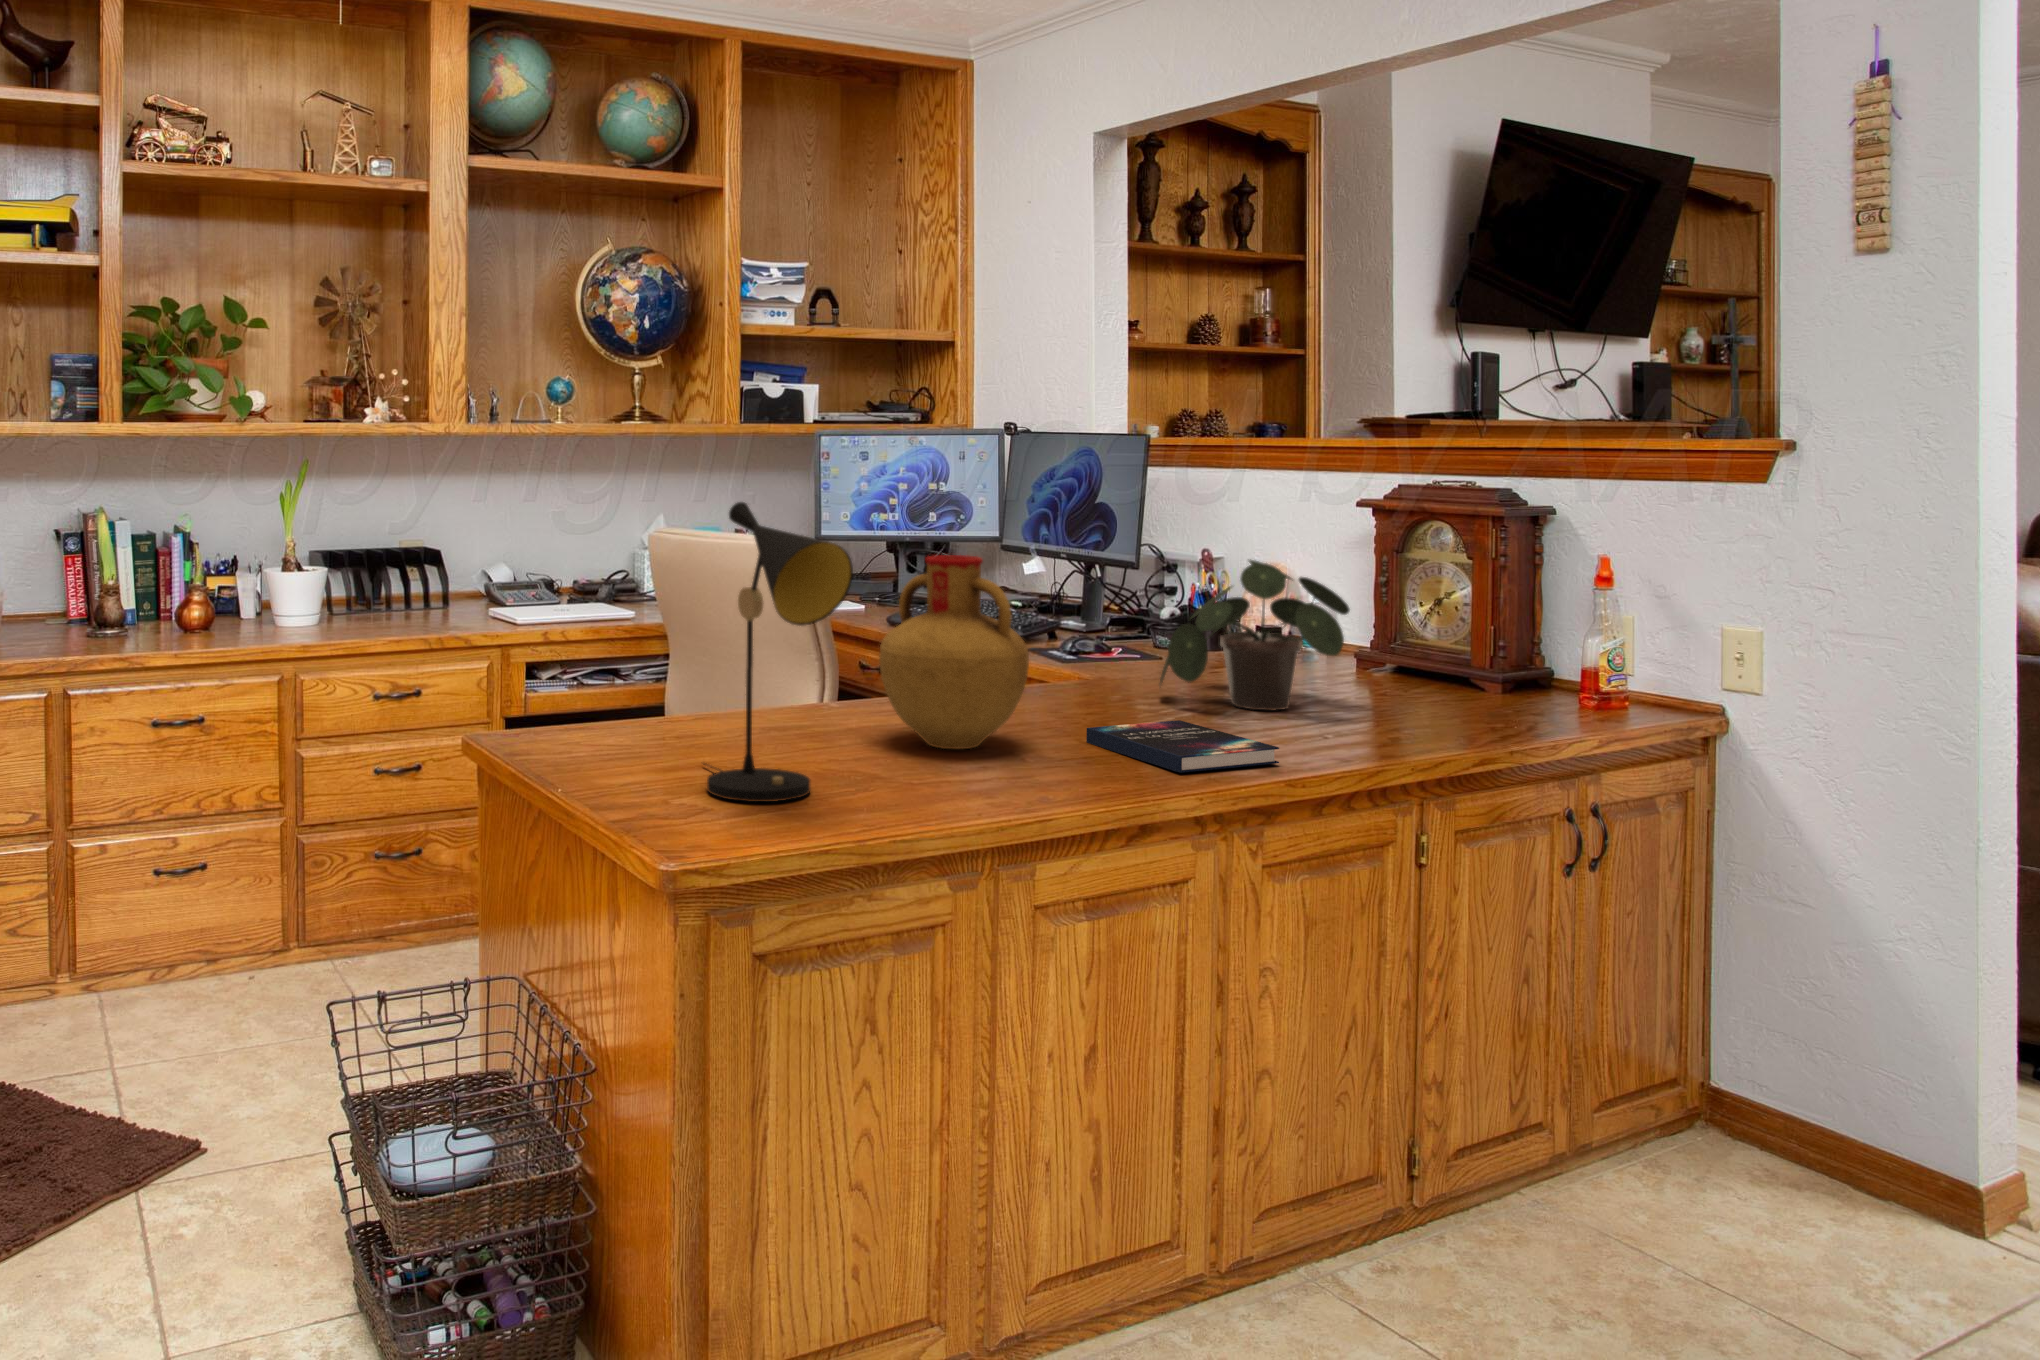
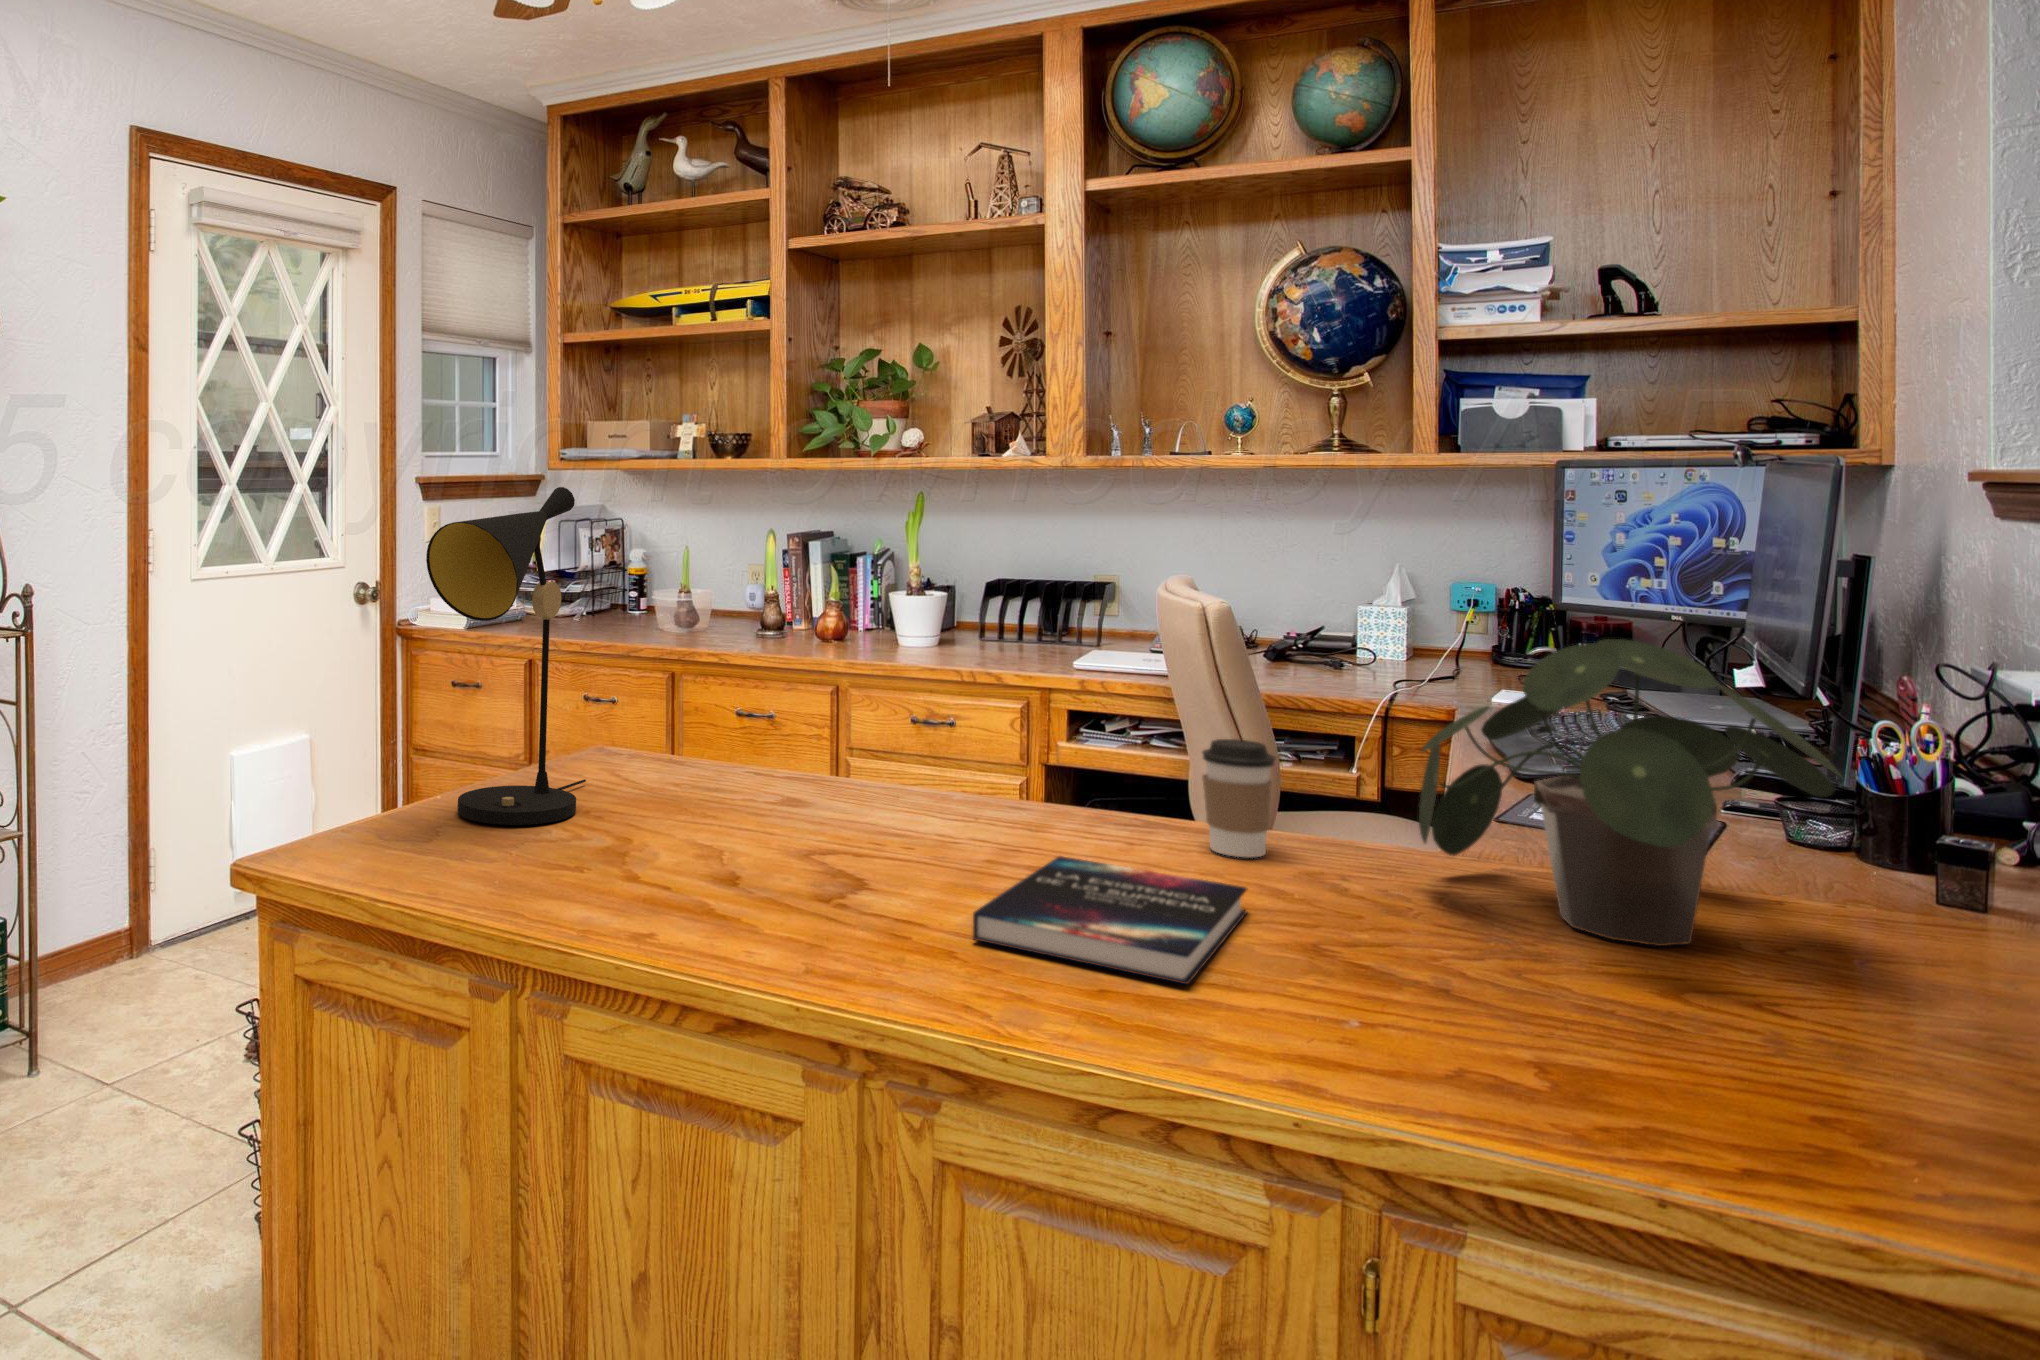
vase: present [879,555,1029,749] -> none [784,574,989,842]
coffee cup: none [1058,642,1102,714] -> present [1202,739,1276,857]

